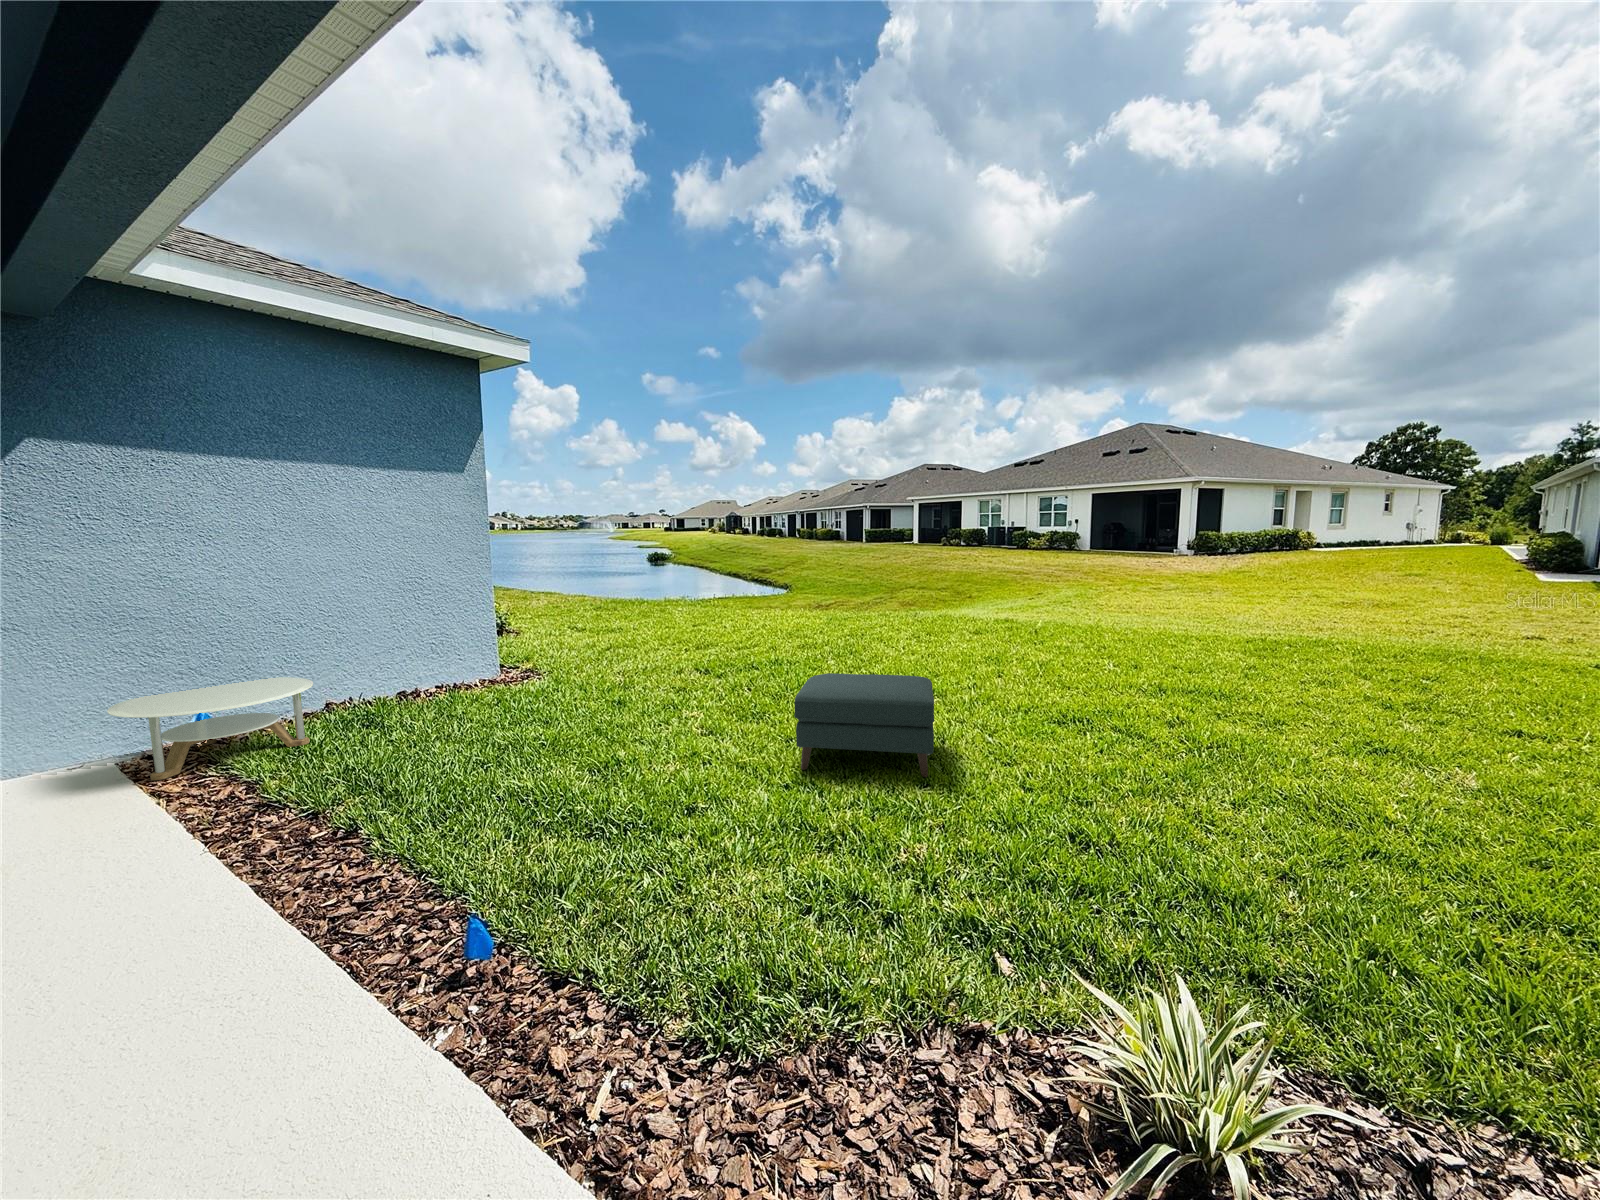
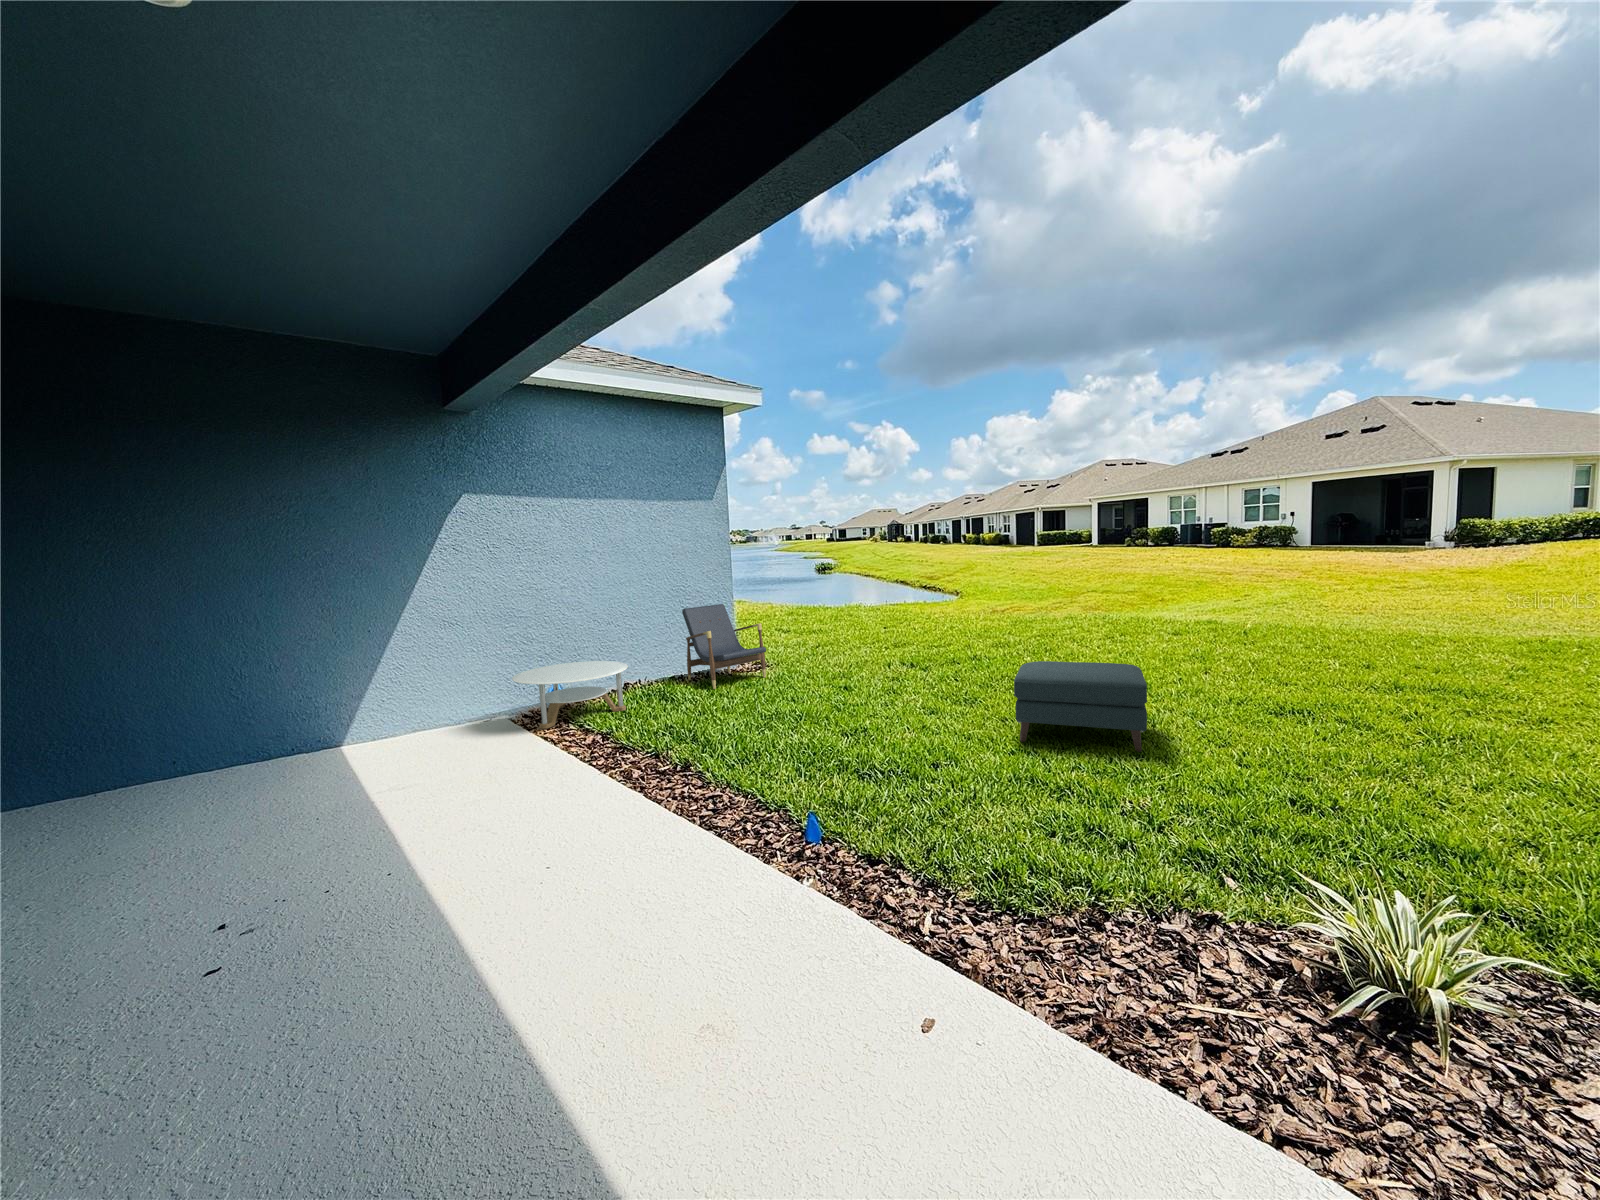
lounge chair: none [414,601,527,709] -> present [682,604,766,689]

